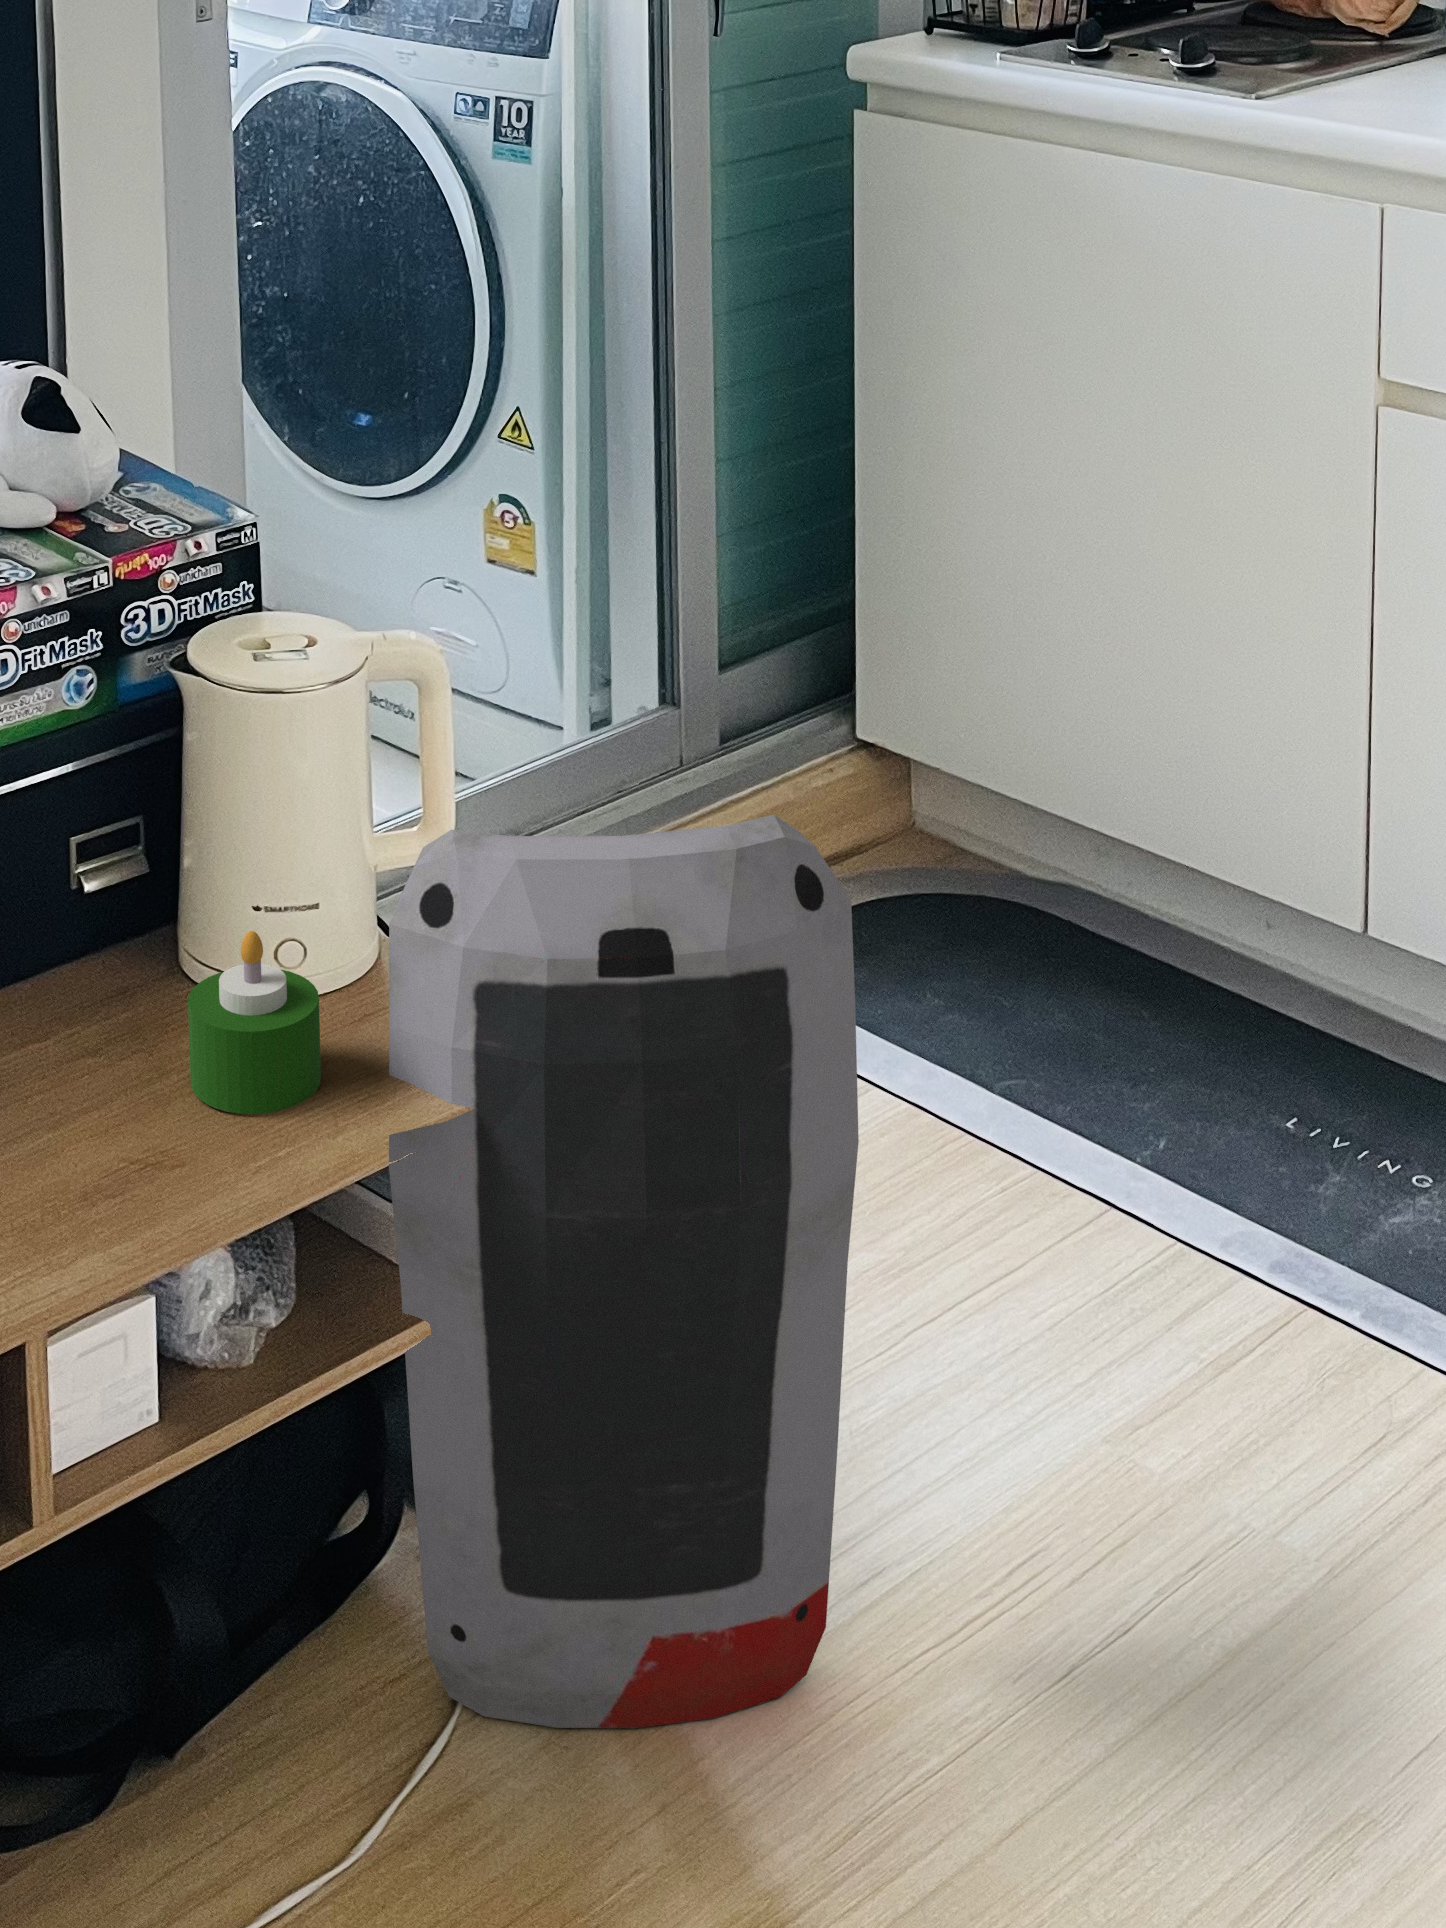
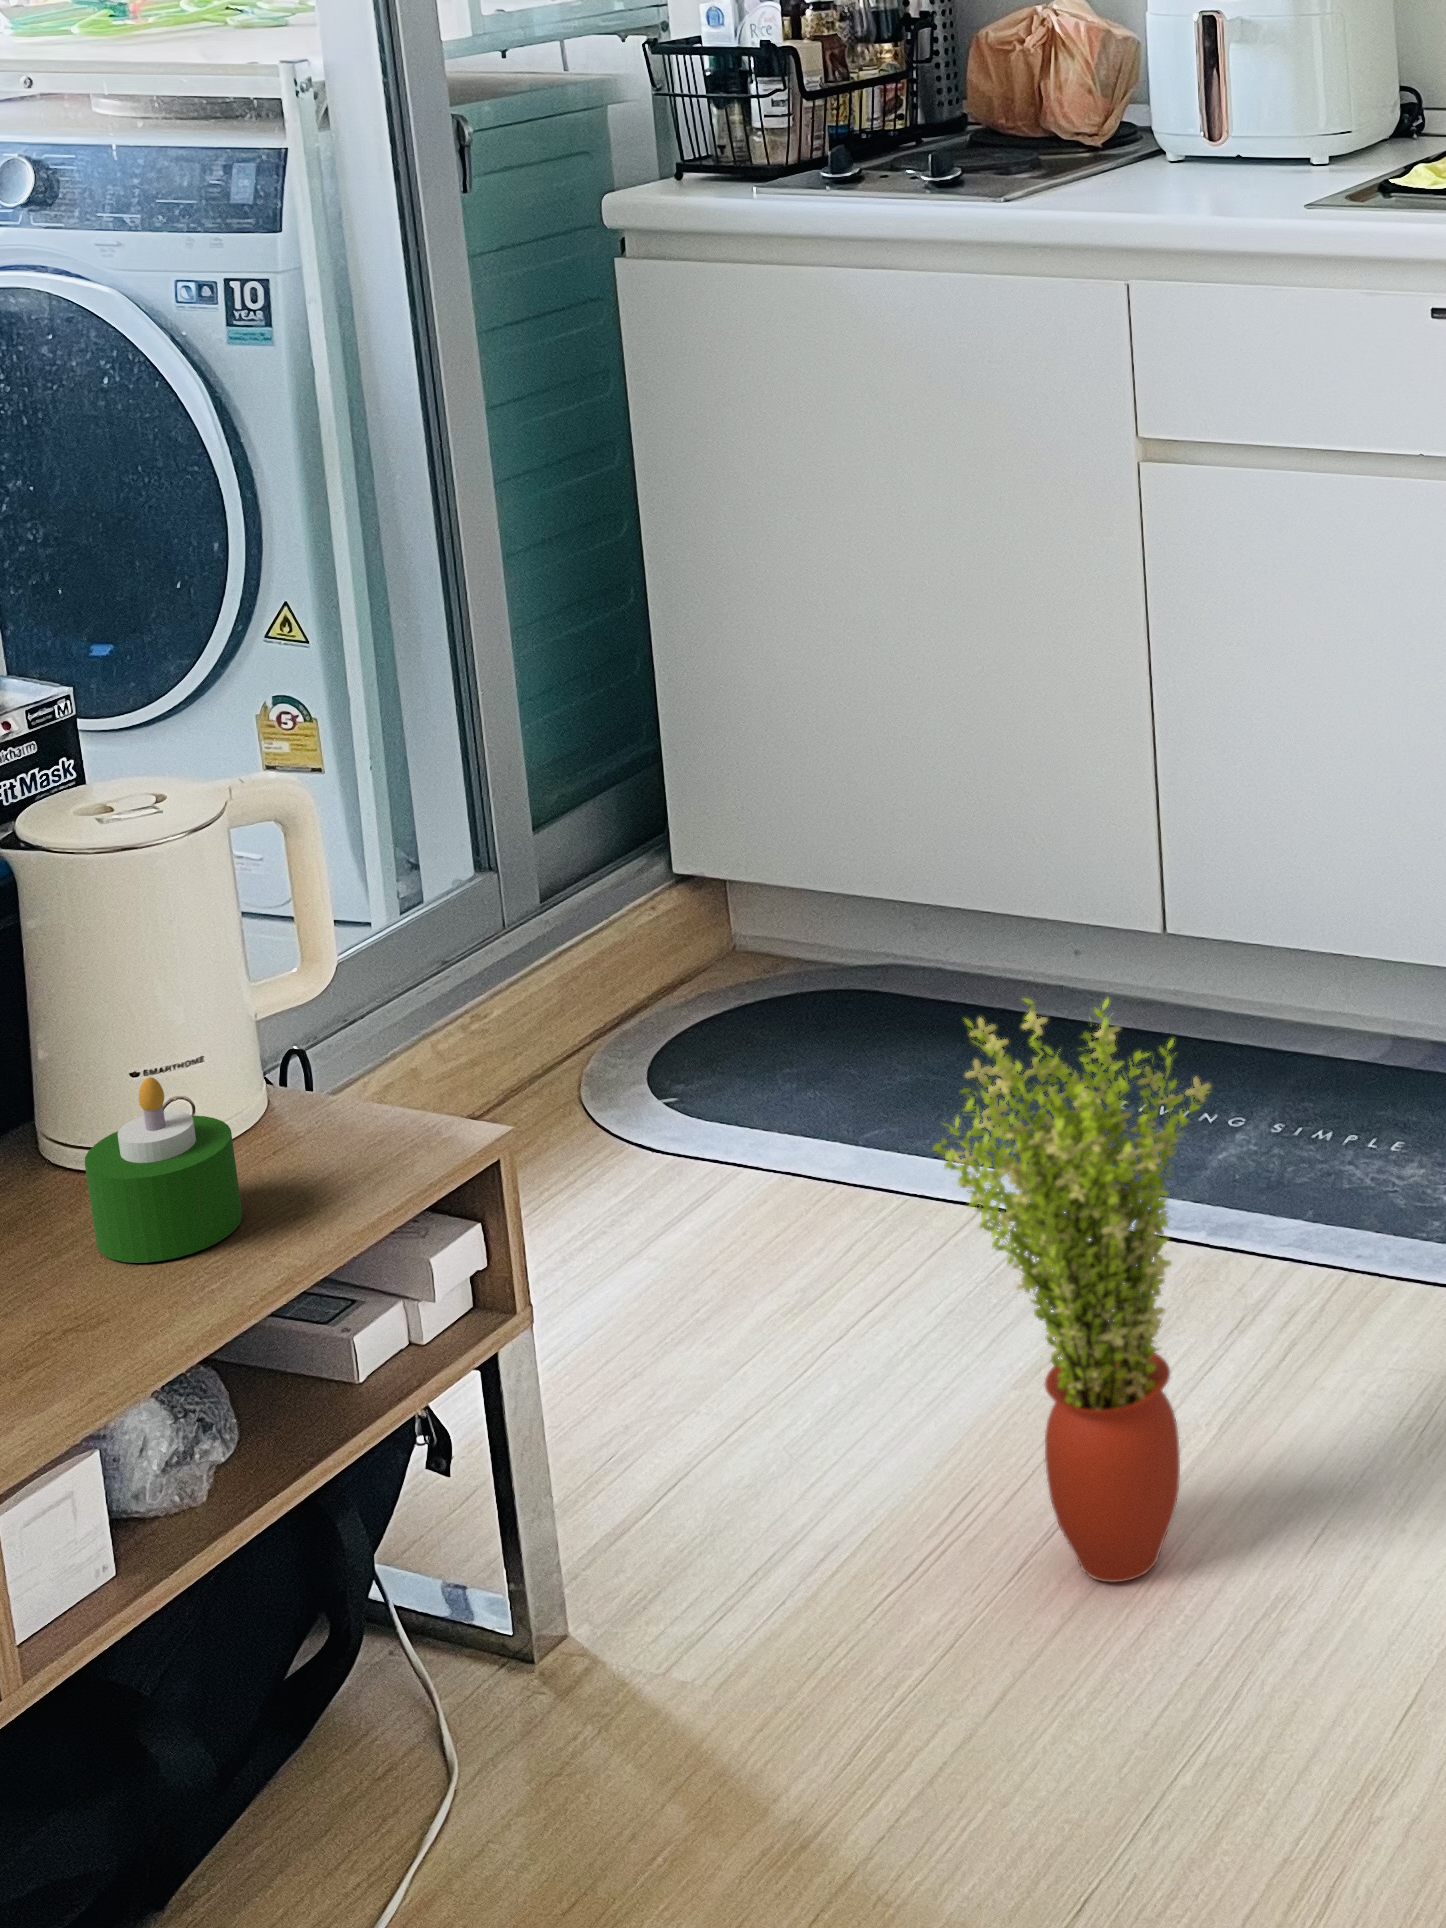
air purifier: present [389,814,859,1728] -> none [298,865,798,1793]
potted plant: none [1017,1030,1341,1711] -> present [933,998,1211,1582]

